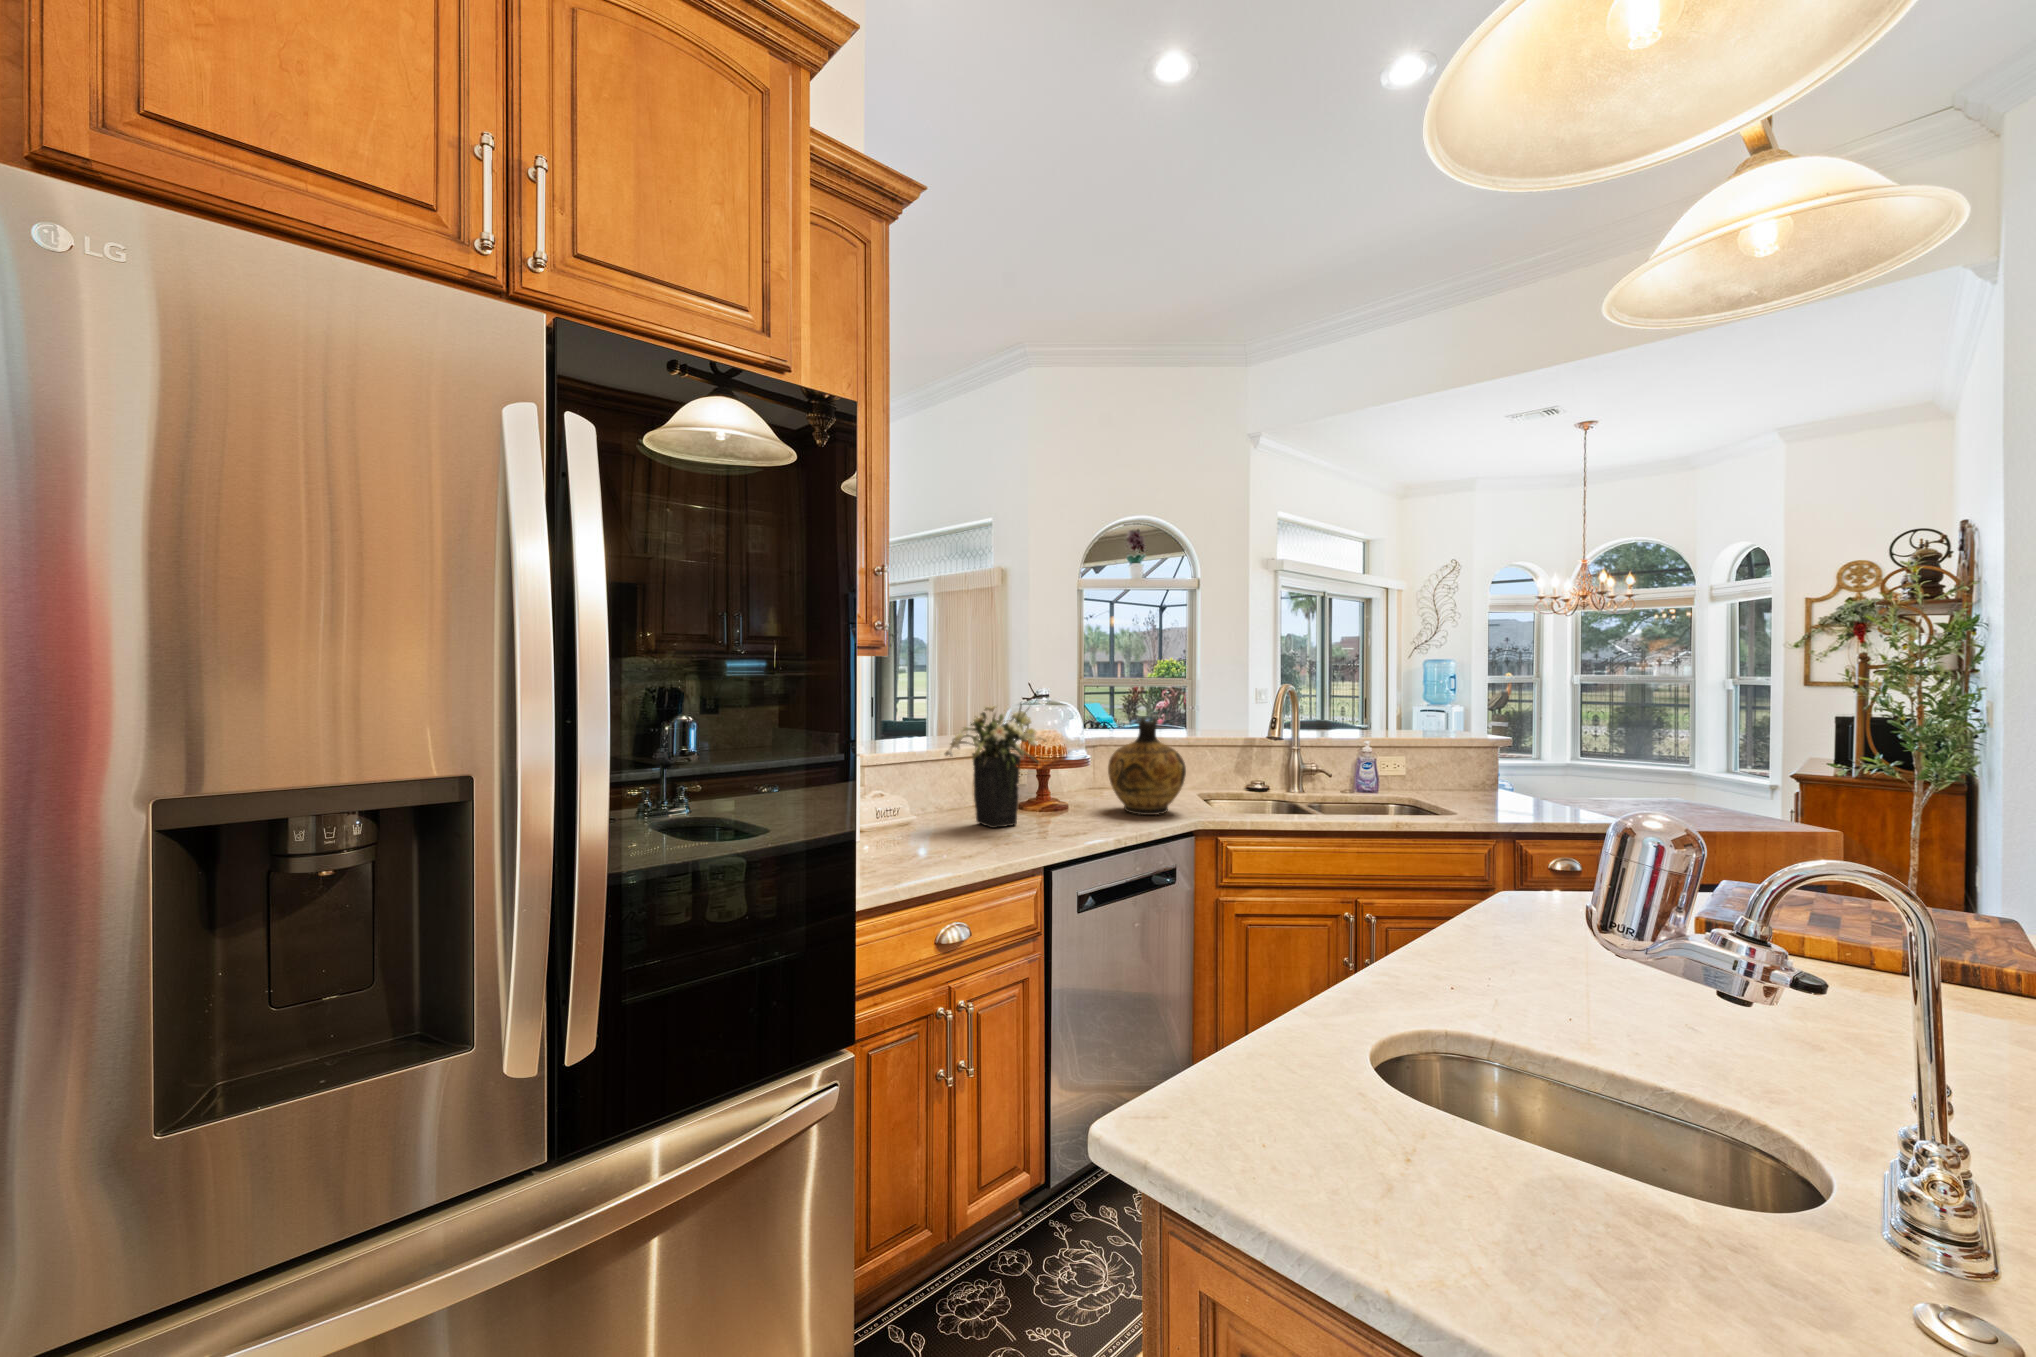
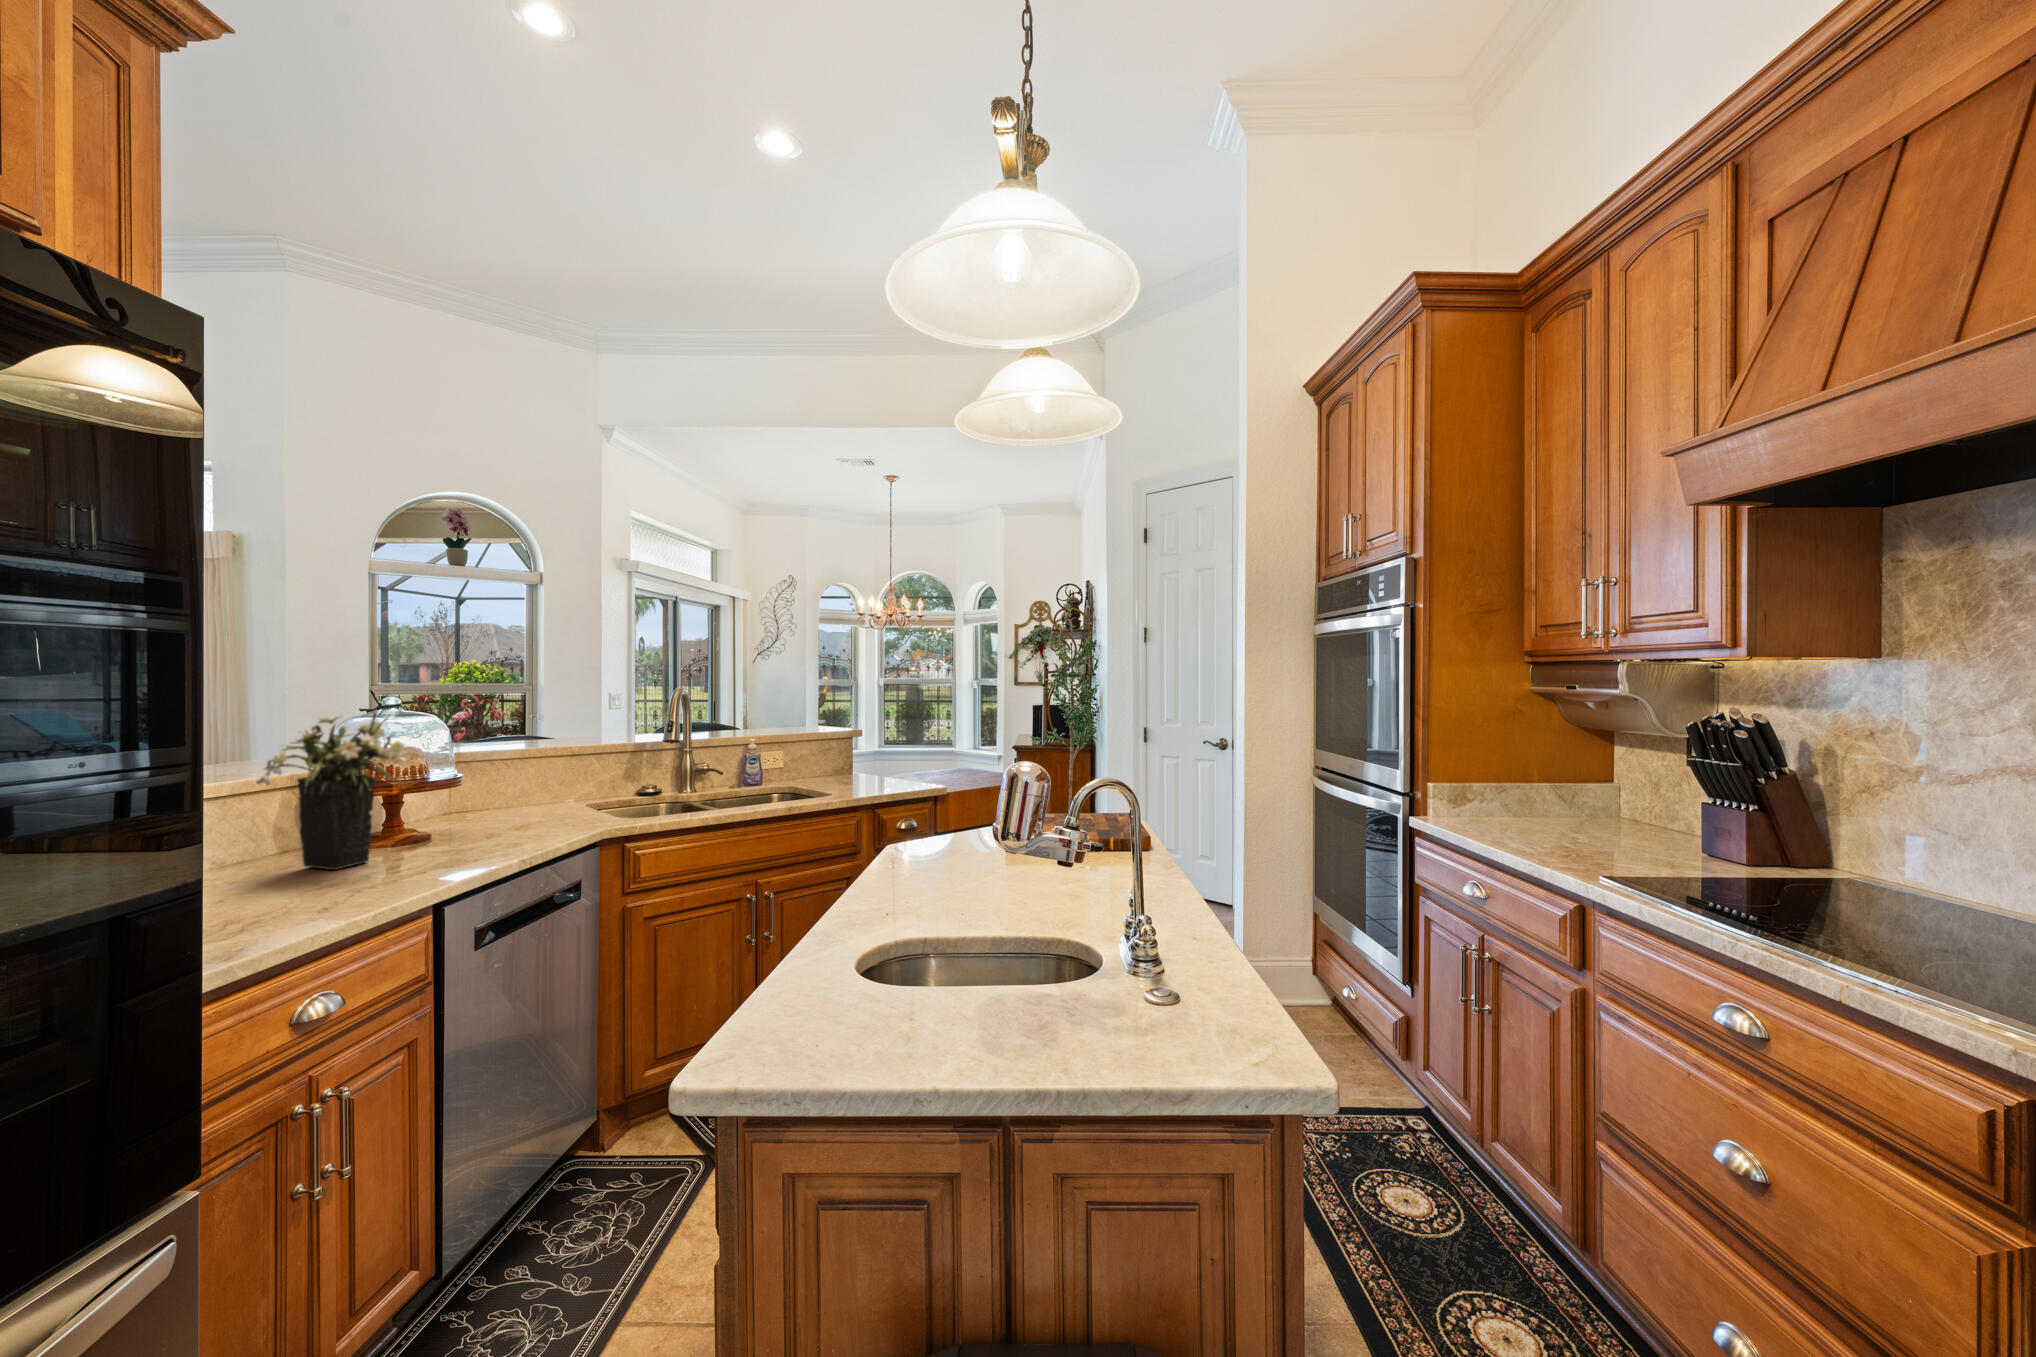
ceramic jug: present [1108,718,1186,815] -> none [484,724,581,831]

